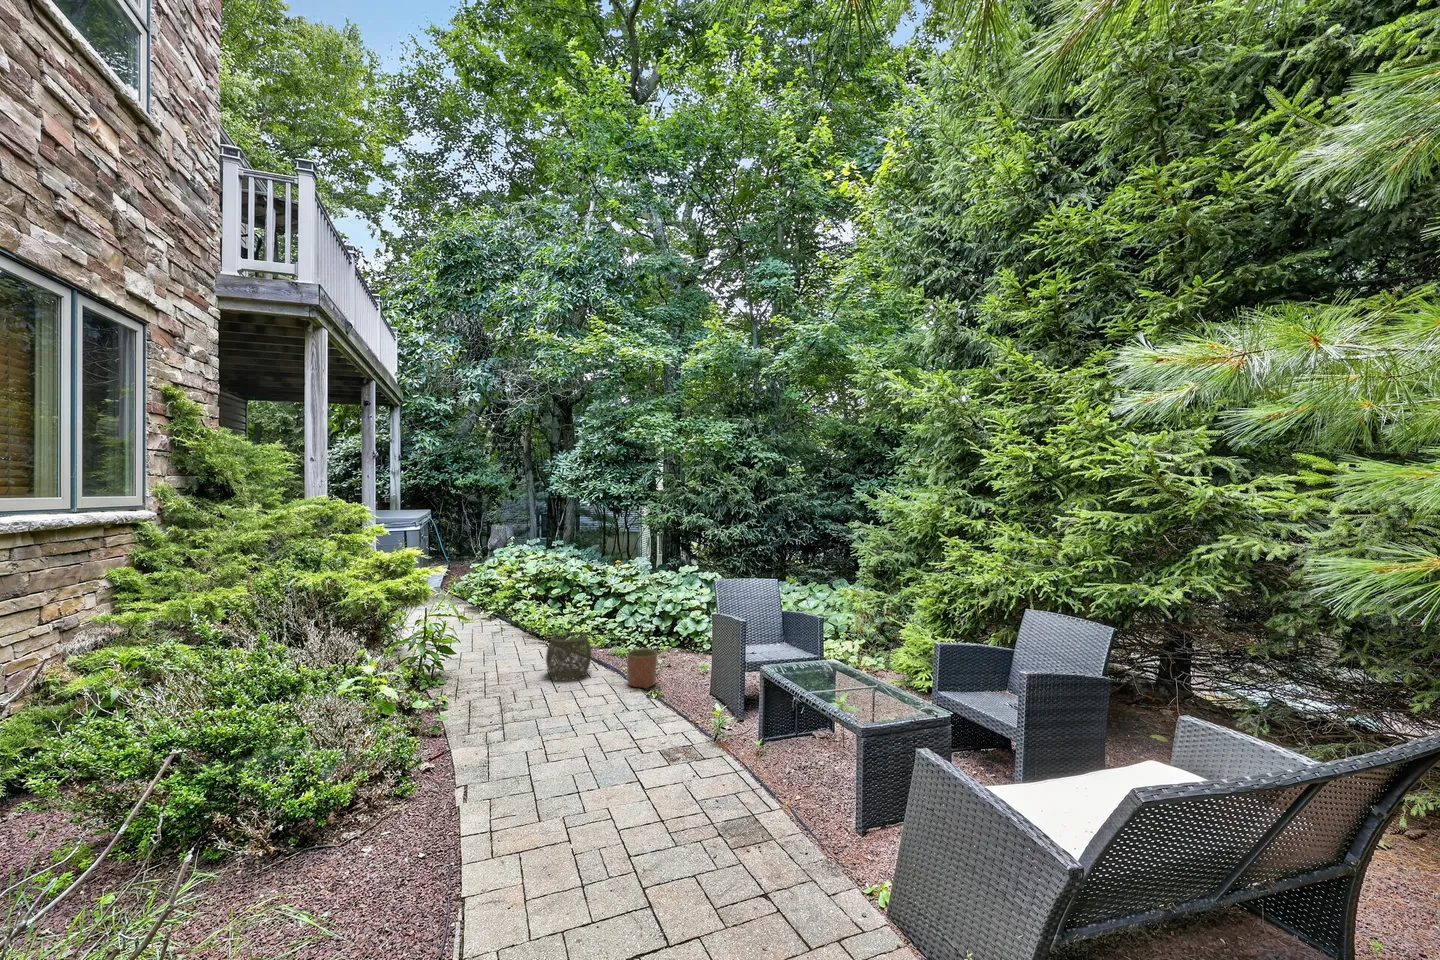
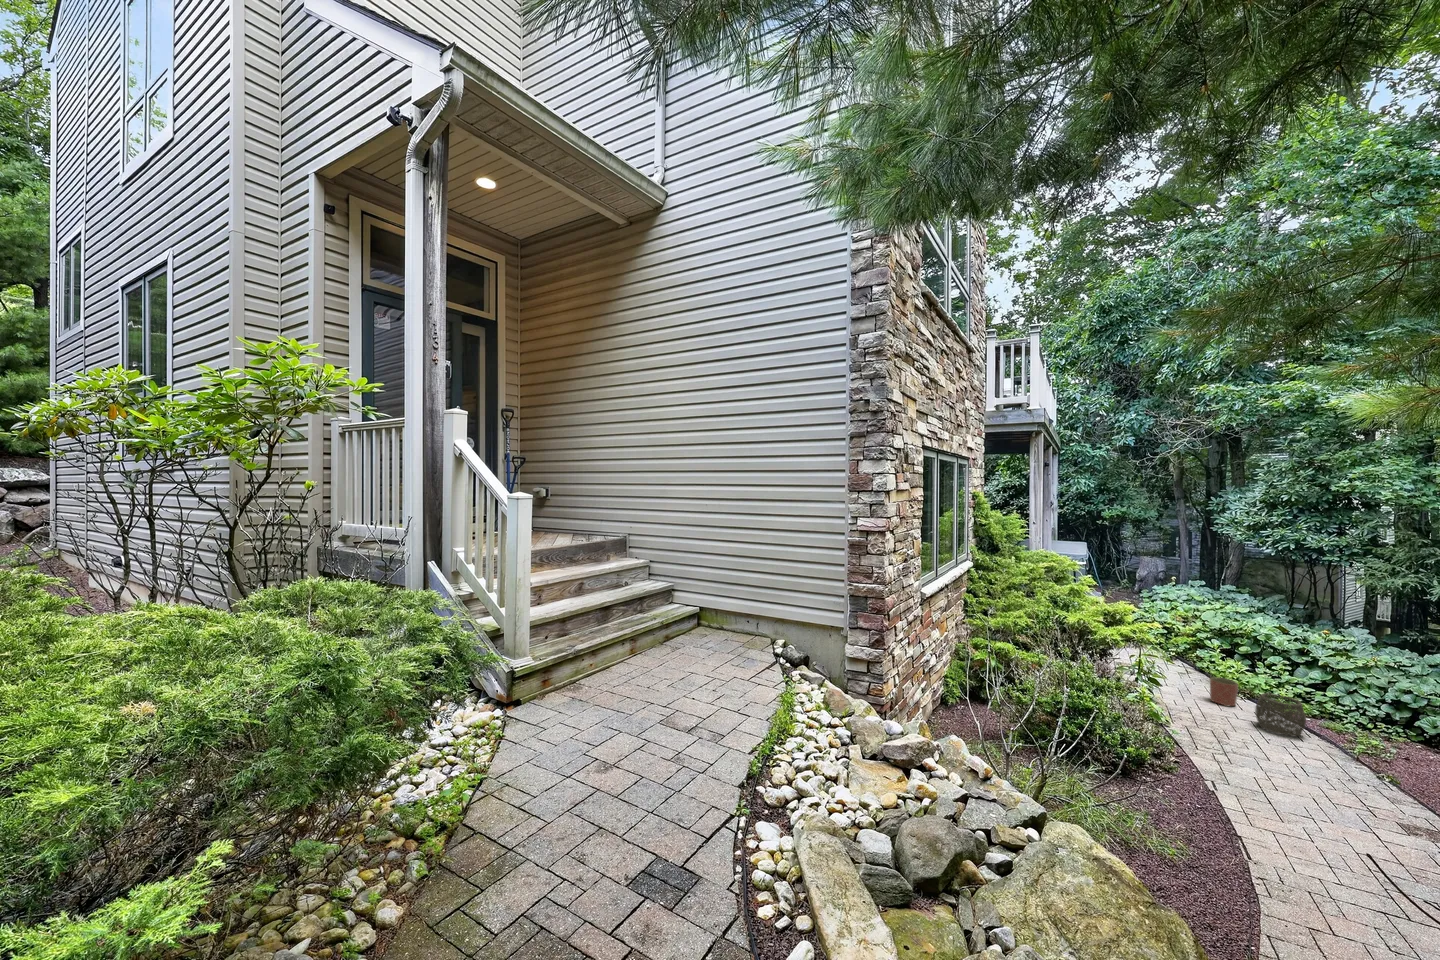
planter: present [627,648,658,688] -> present [1210,677,1238,706]

